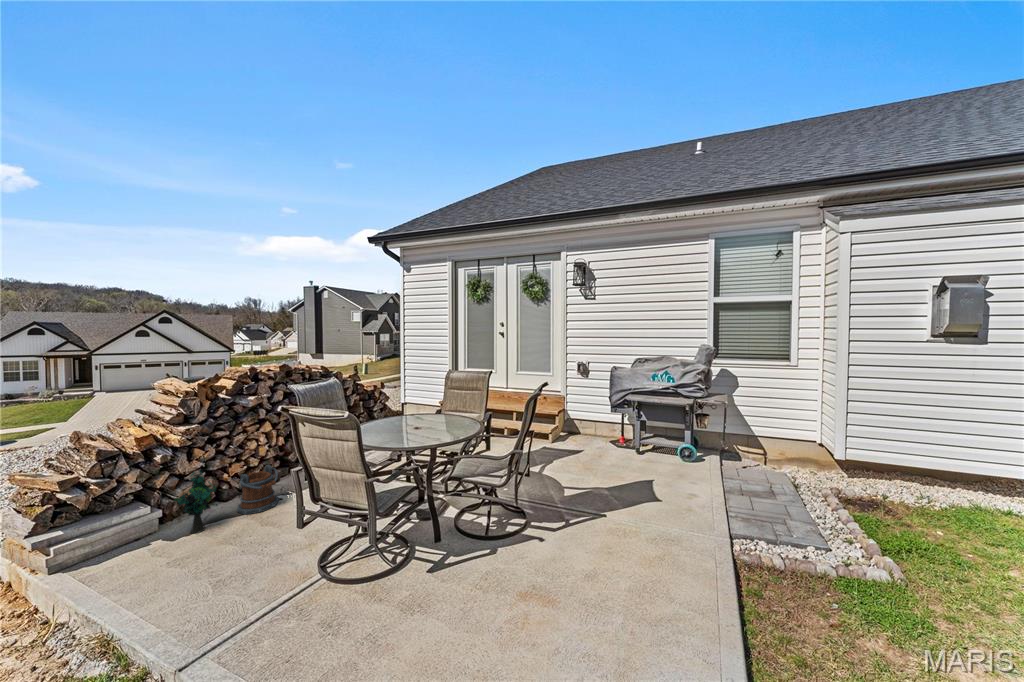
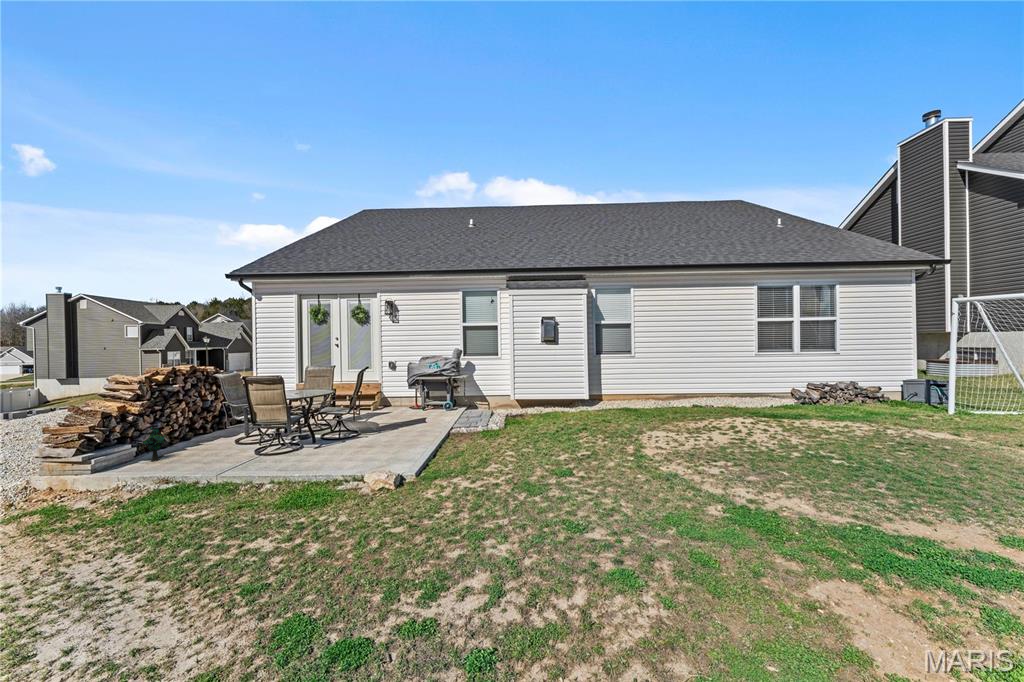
bucket: present [237,465,279,514] -> none [170,426,198,454]

